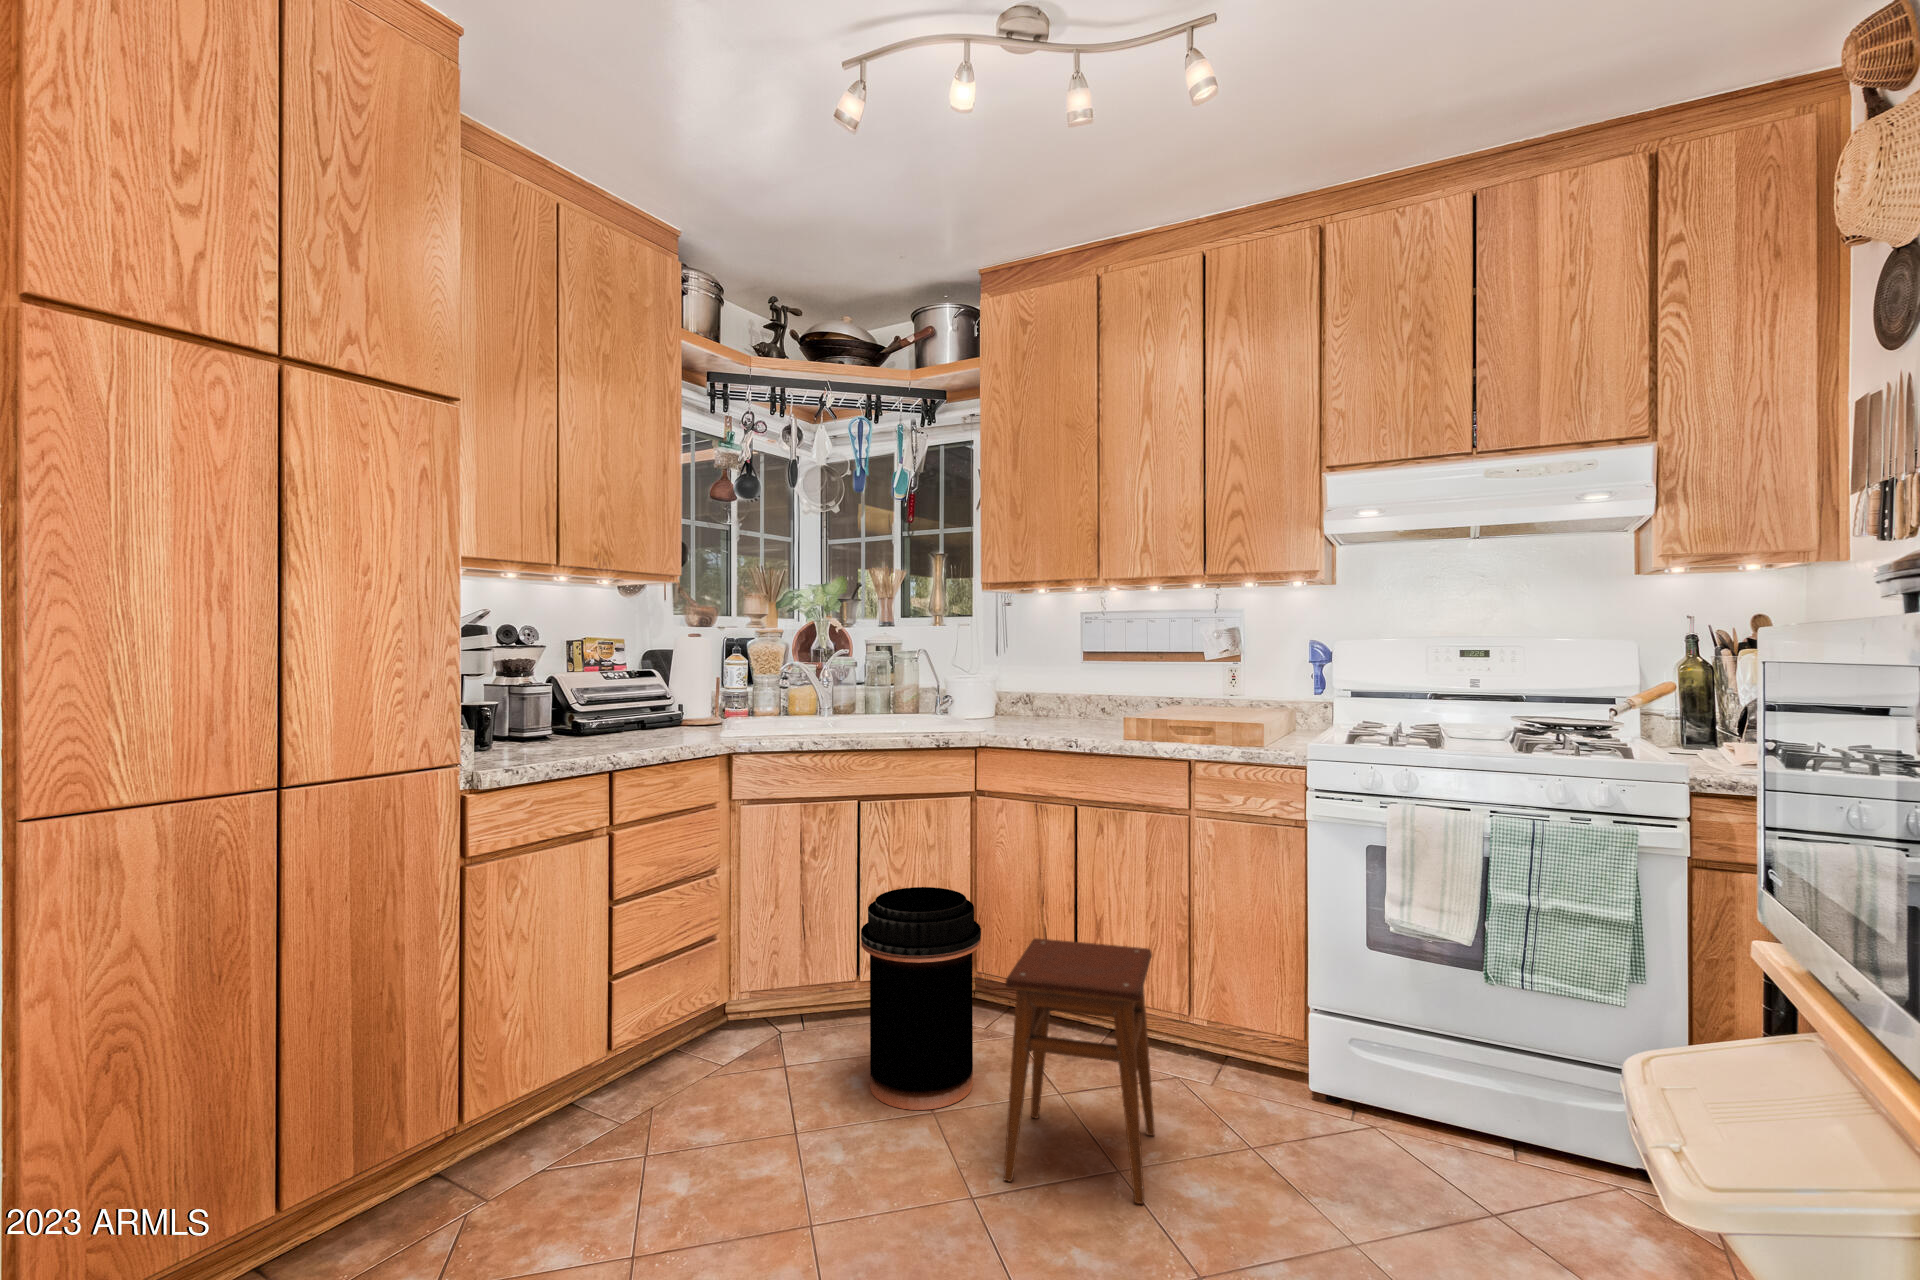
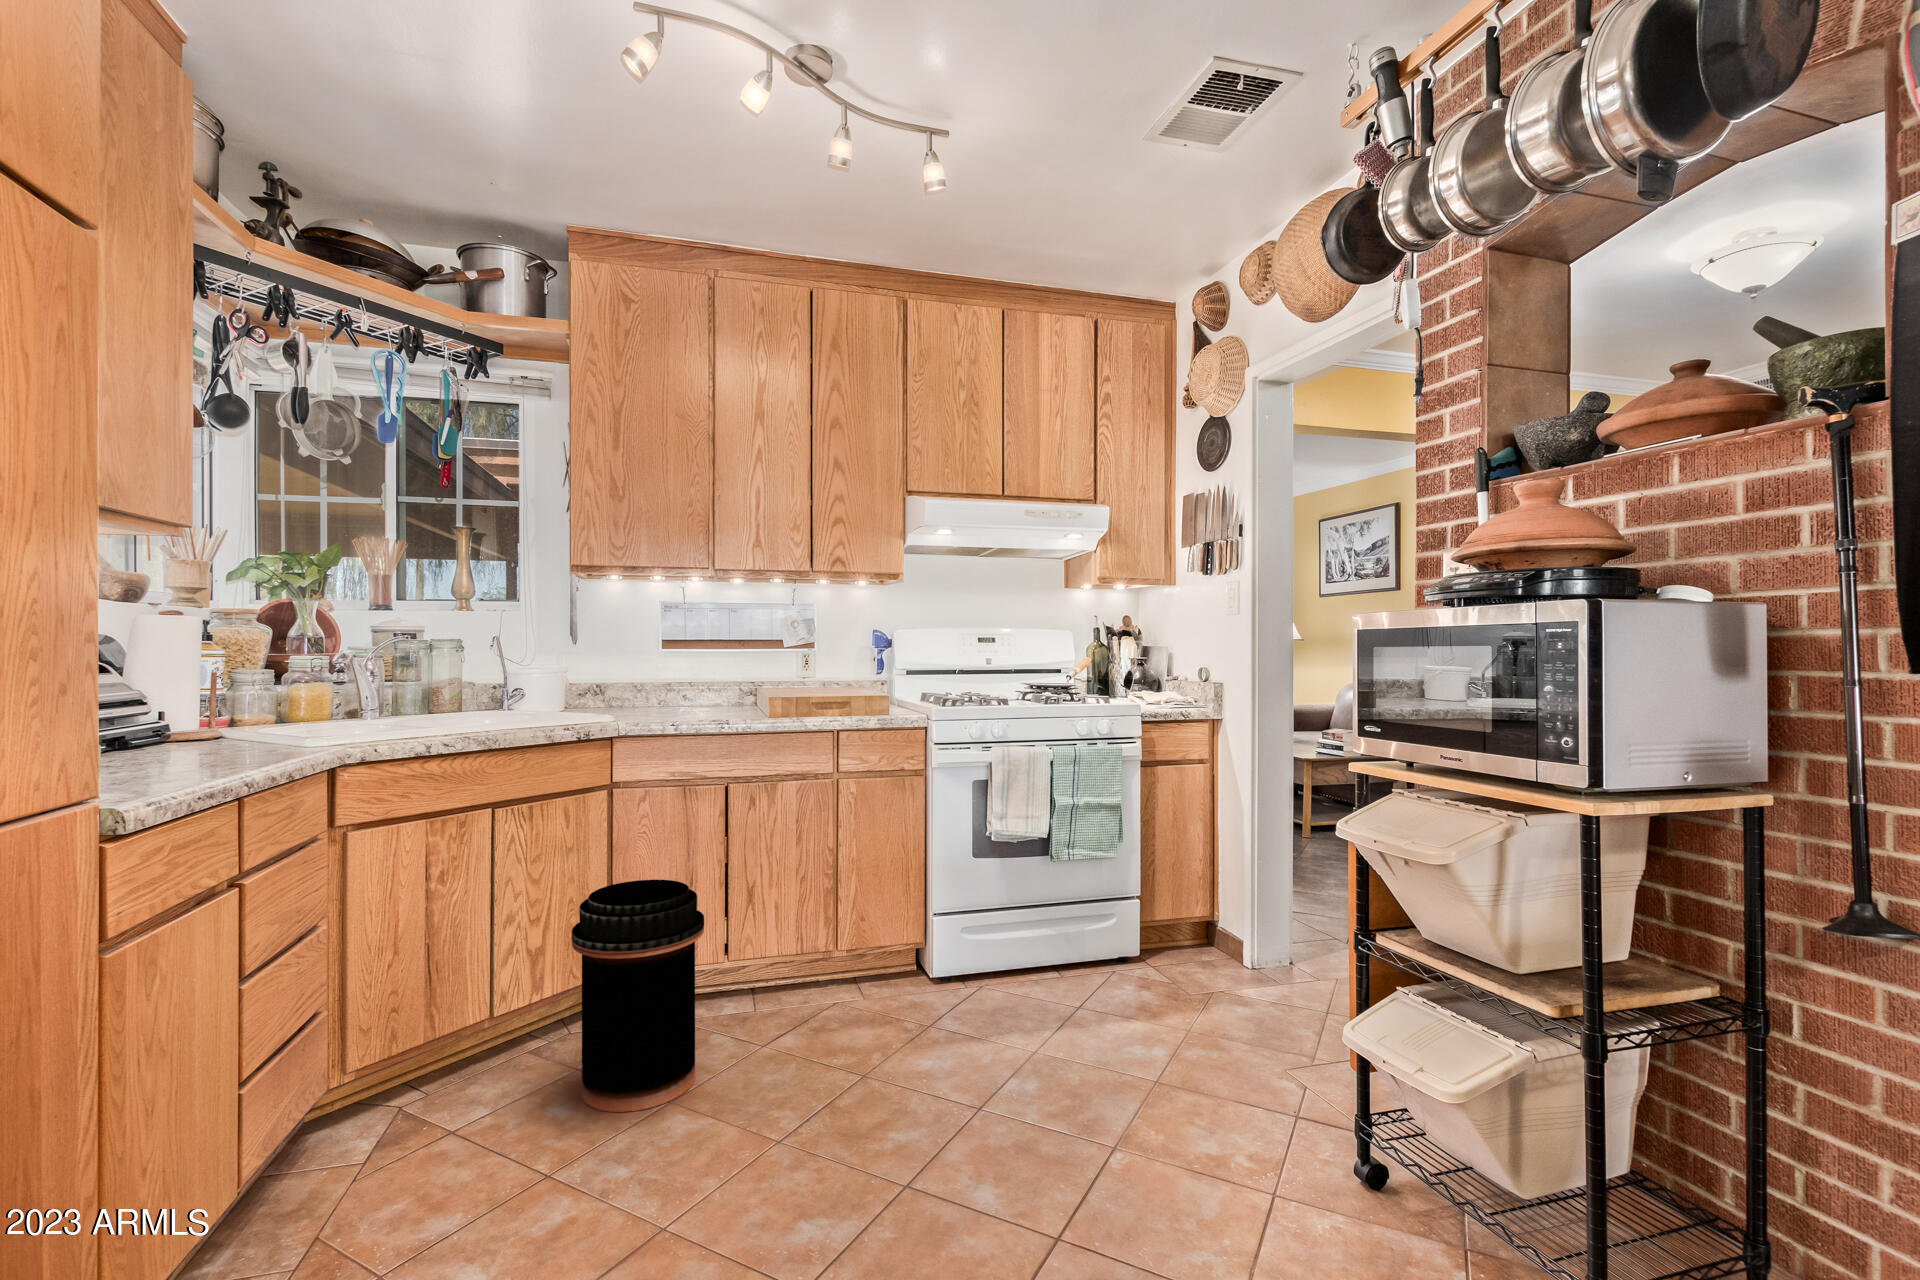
stool: present [1004,938,1155,1204] -> none [768,887,918,1116]

